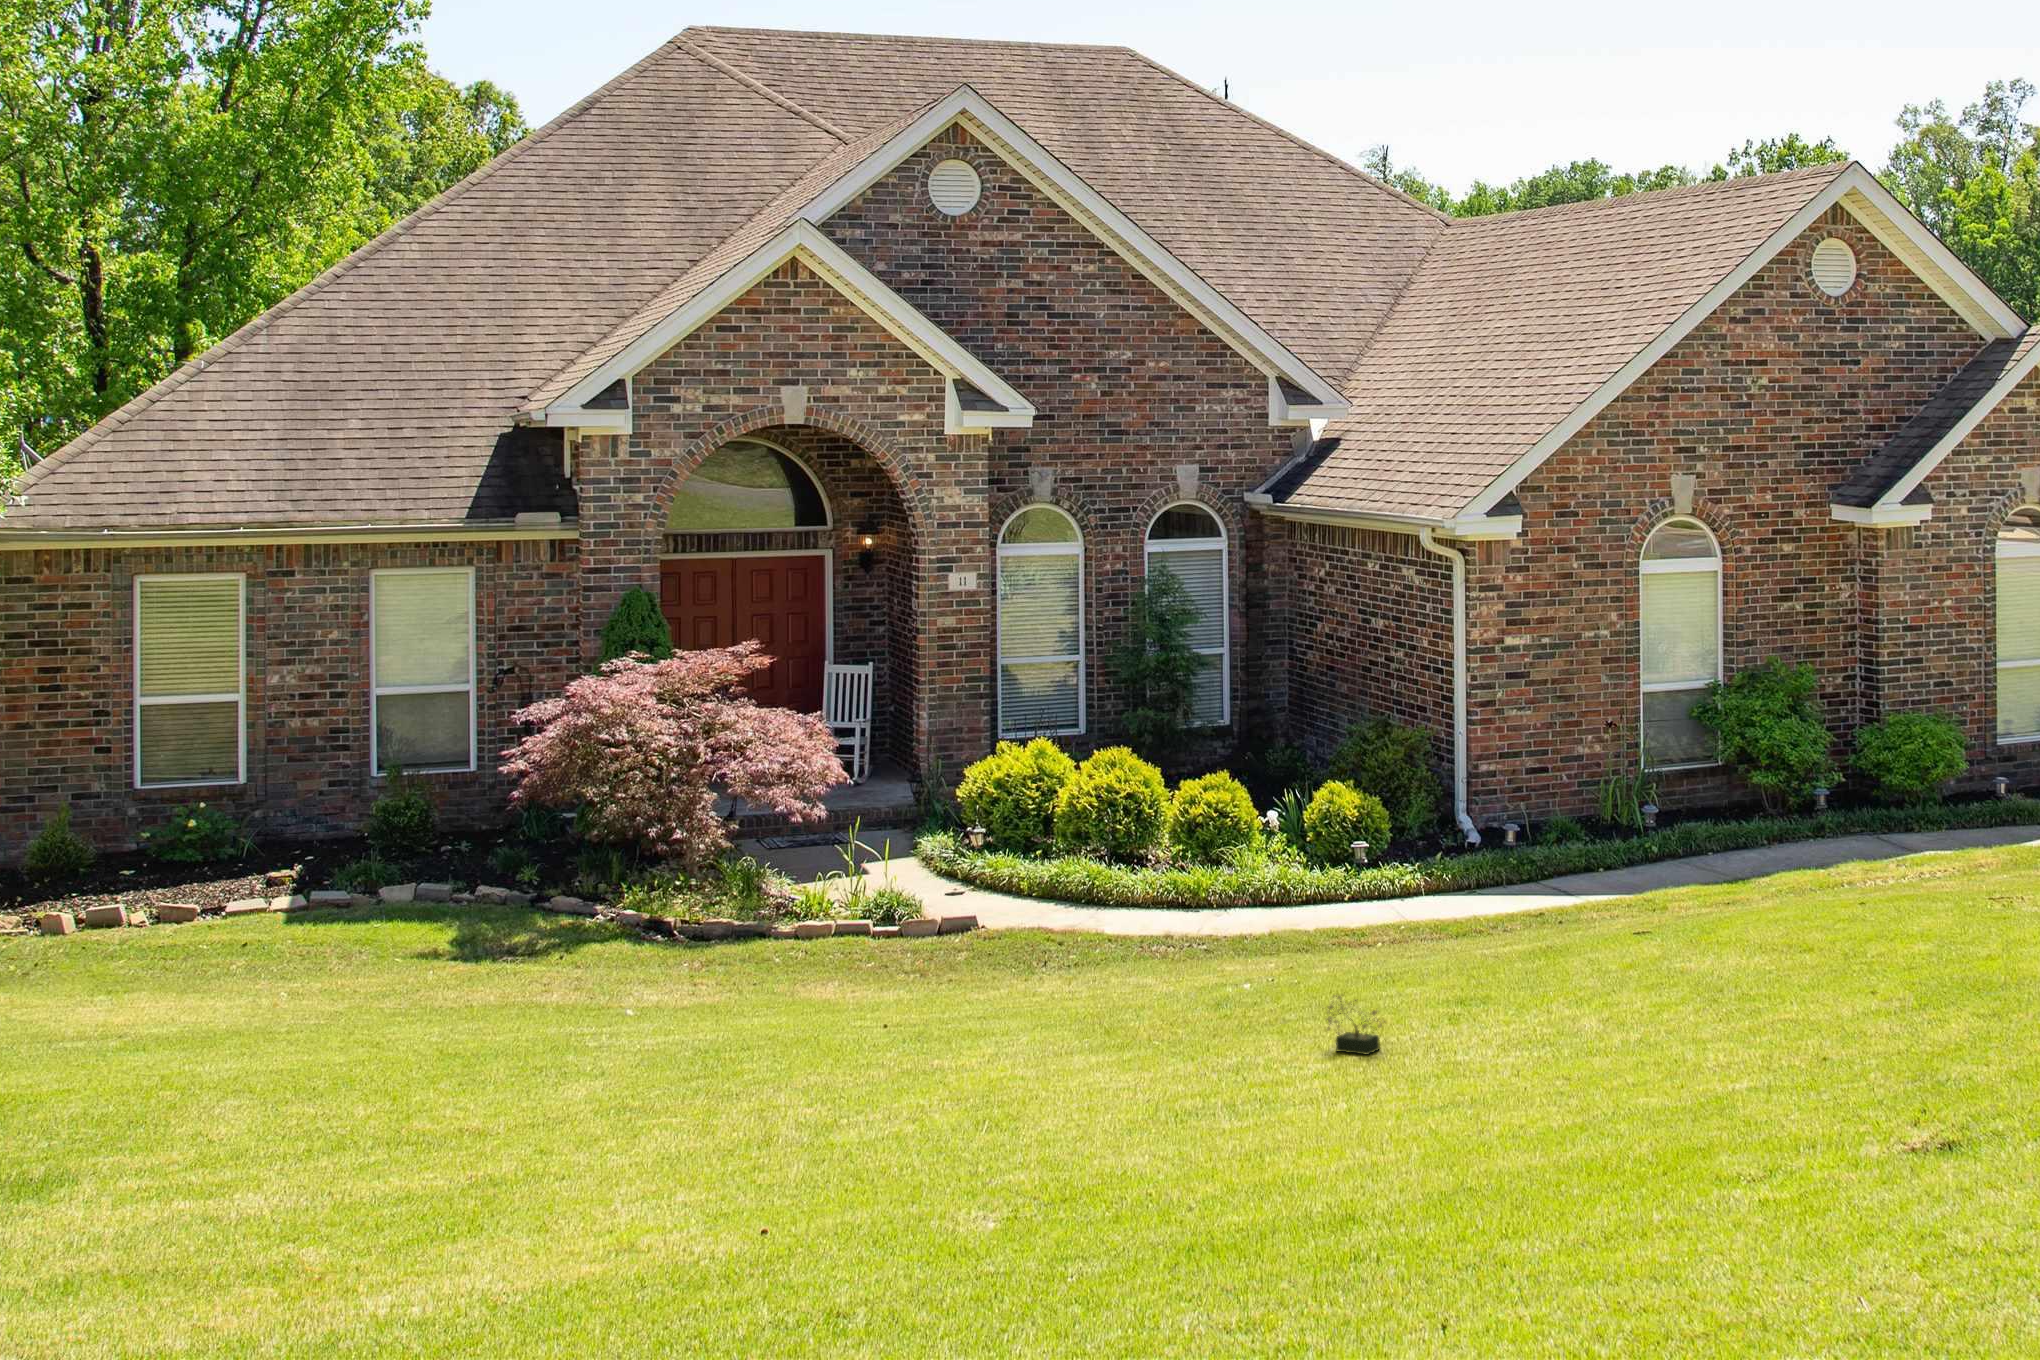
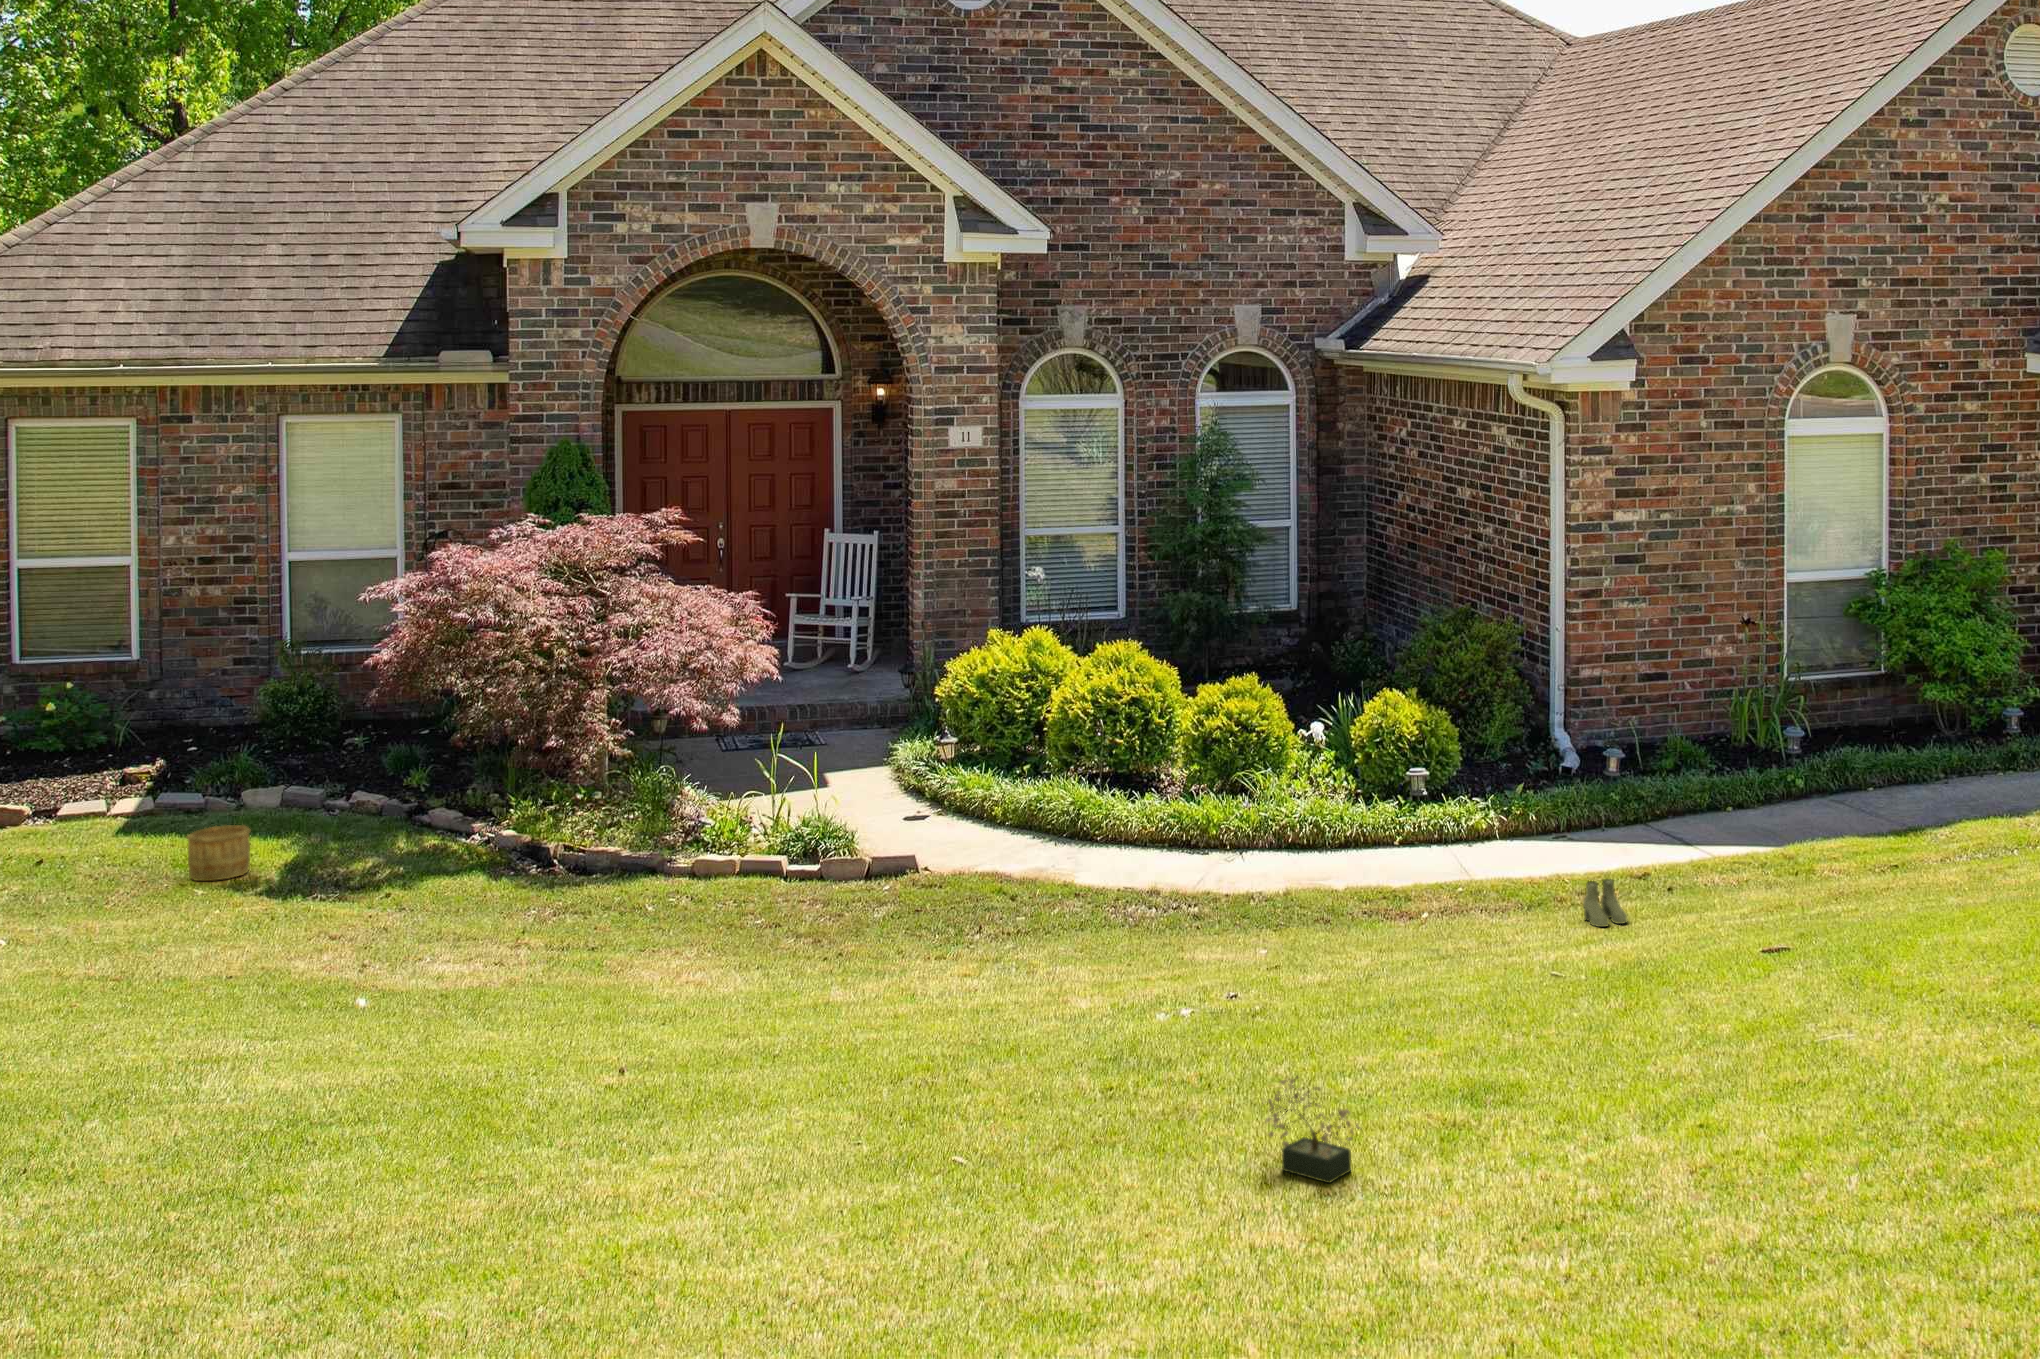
wooden bucket: none [389,905,439,948] -> present [186,825,251,881]
boots: none [1499,909,1532,943] -> present [1583,879,1627,927]

